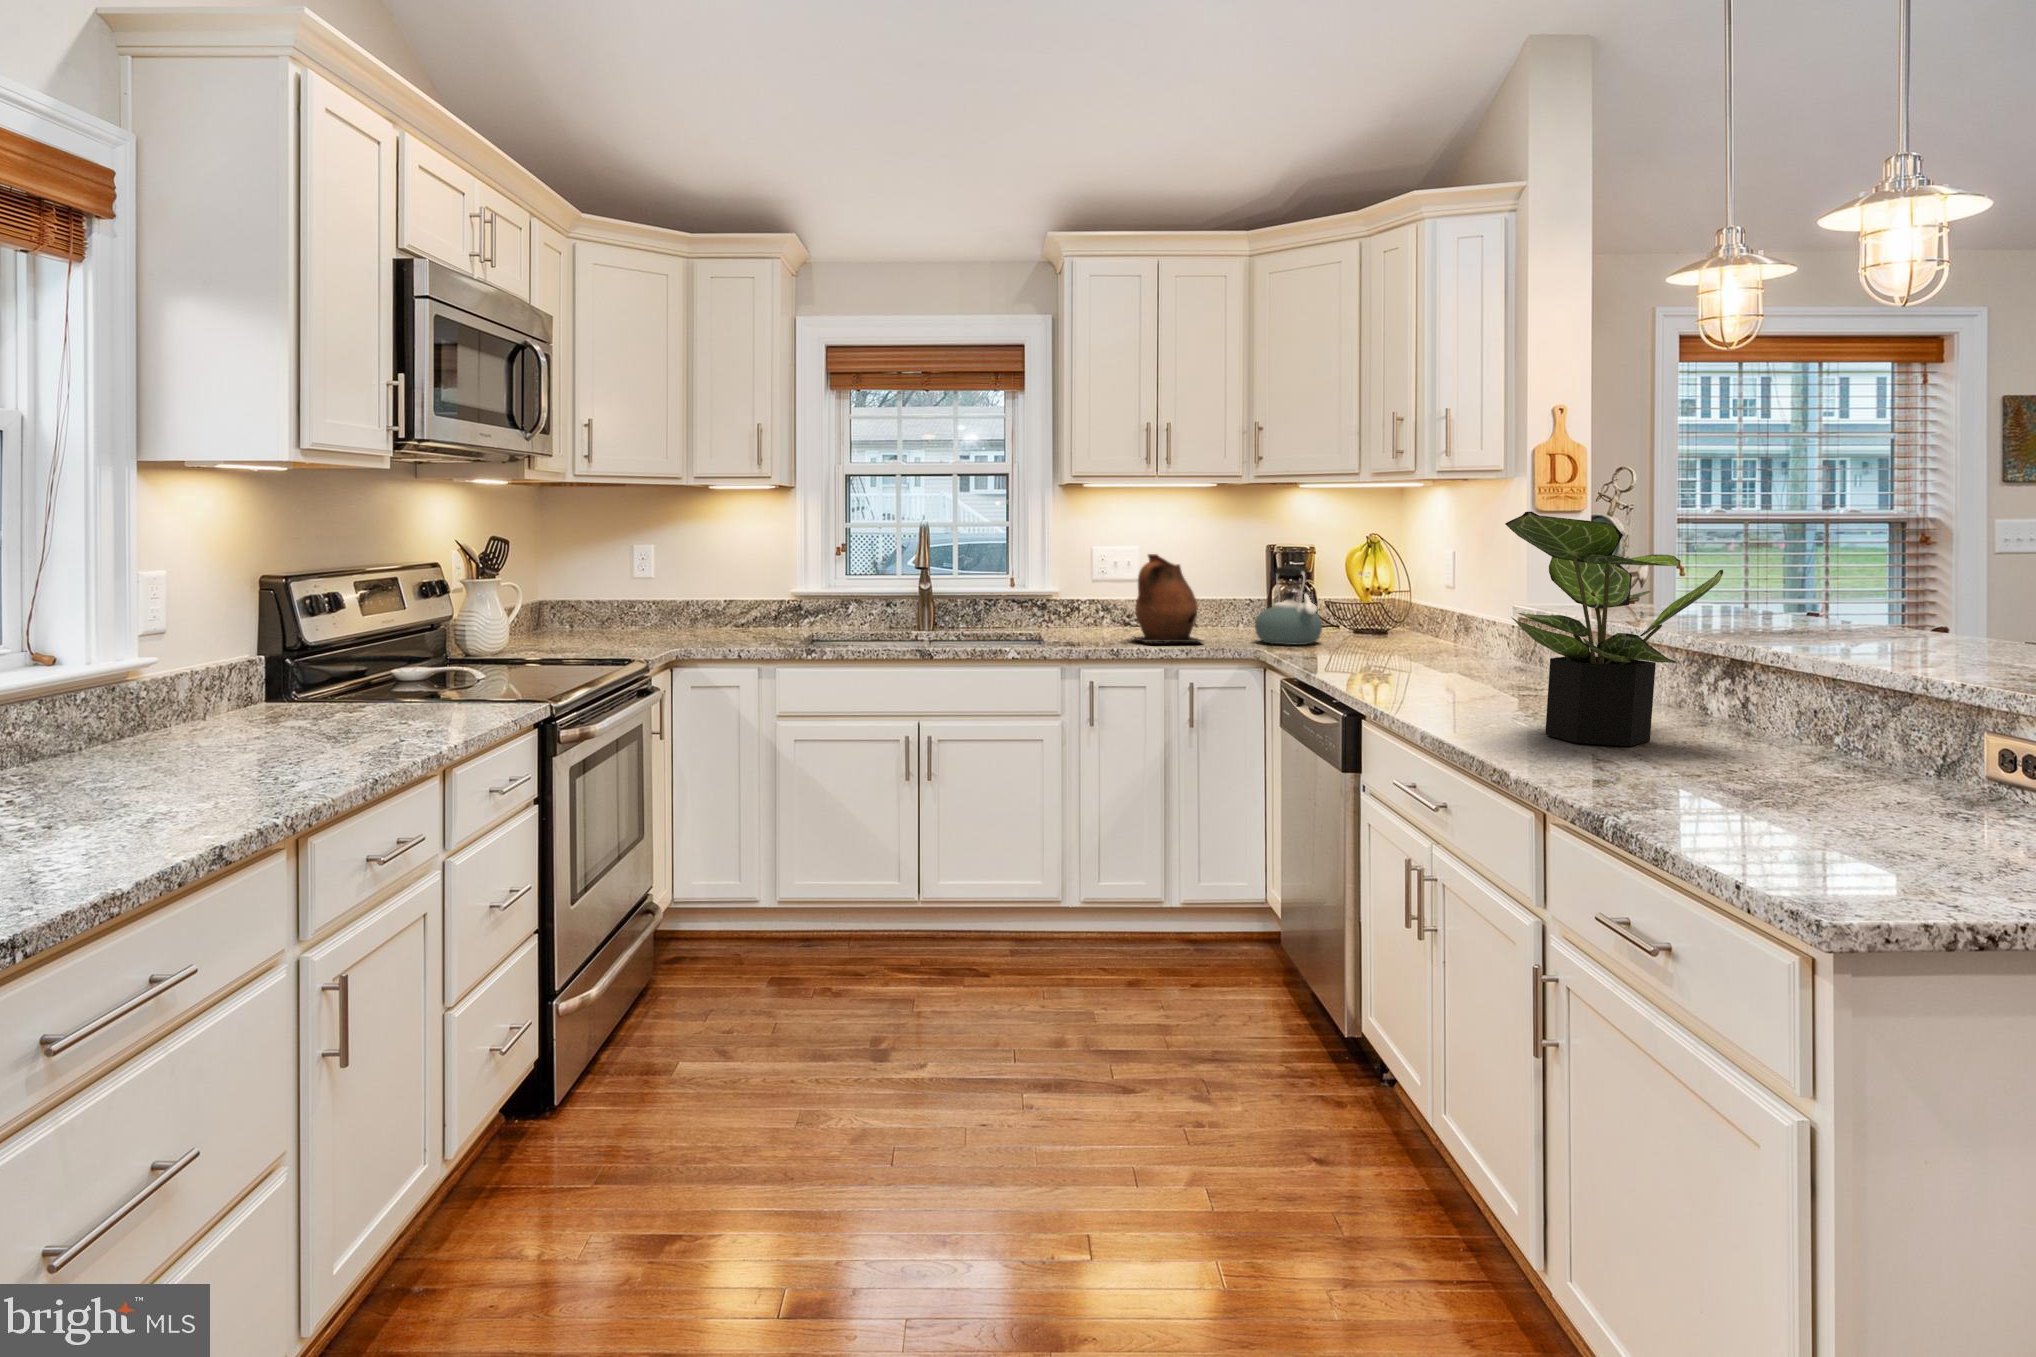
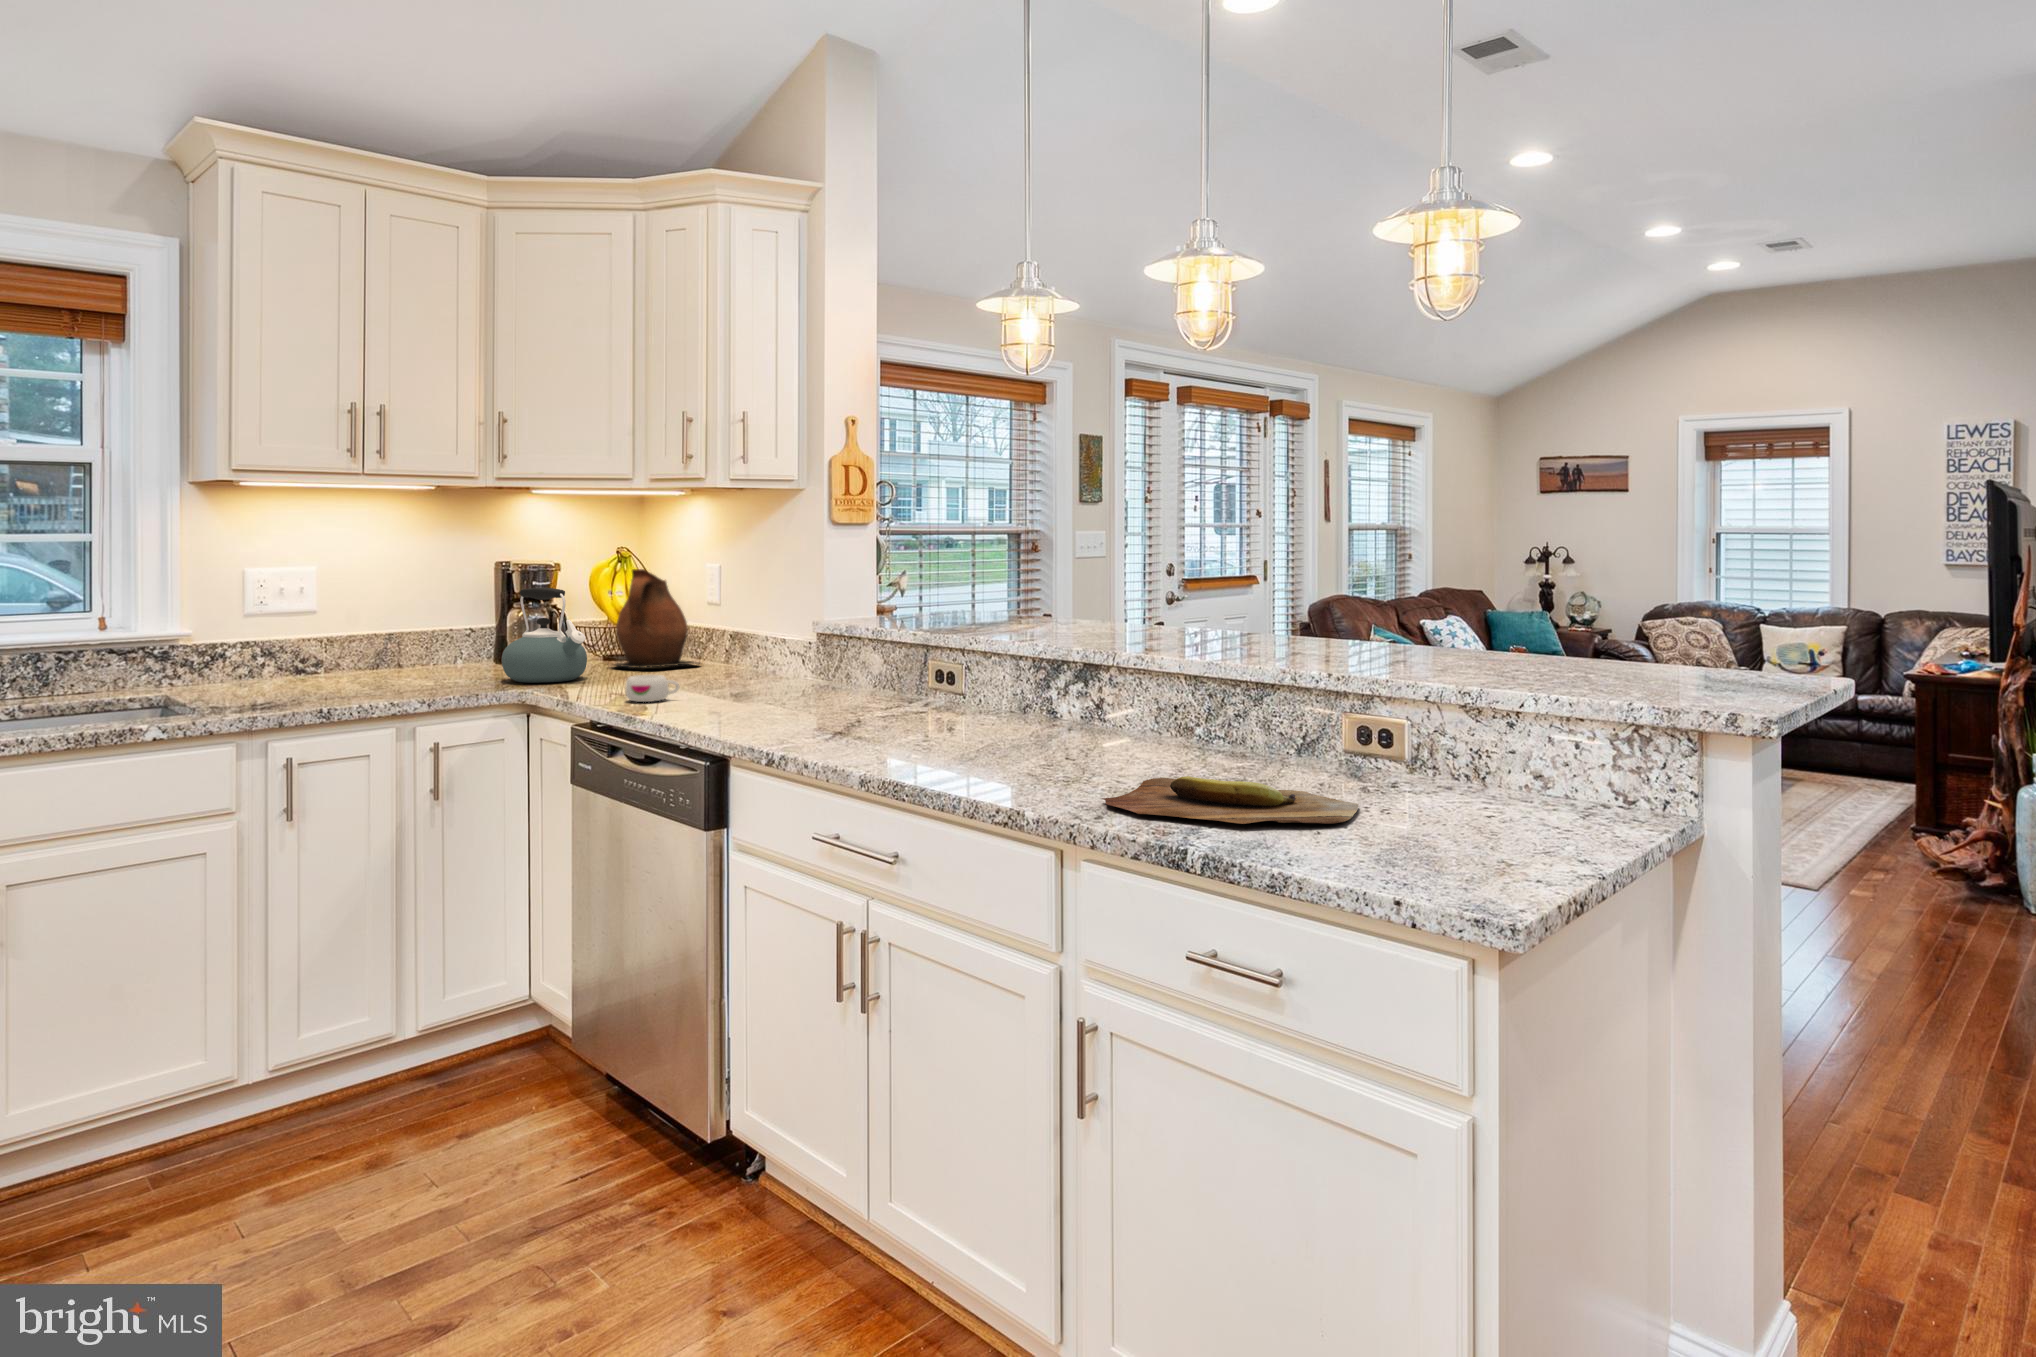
potted plant: present [1505,512,1723,746] -> none [917,522,1109,763]
ceramic pitcher: present [1133,554,1203,643] -> present [614,569,700,668]
mug: none [1324,642,1370,665] -> present [625,675,680,702]
cutting board: none [1610,772,1923,839] -> present [1102,776,1359,824]

